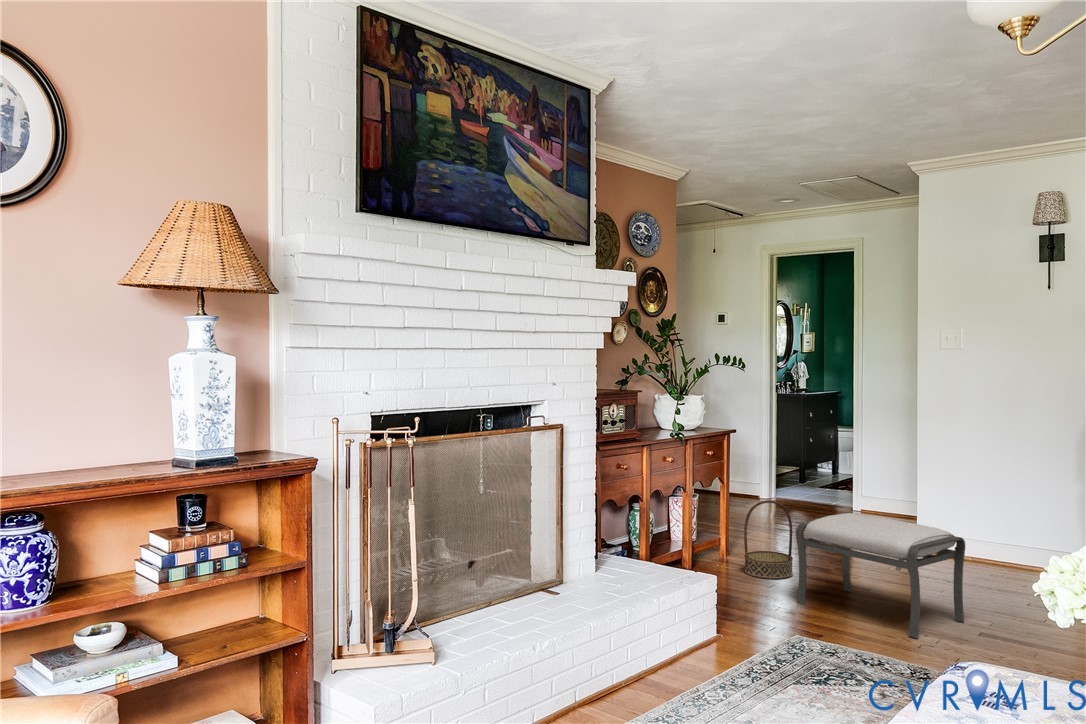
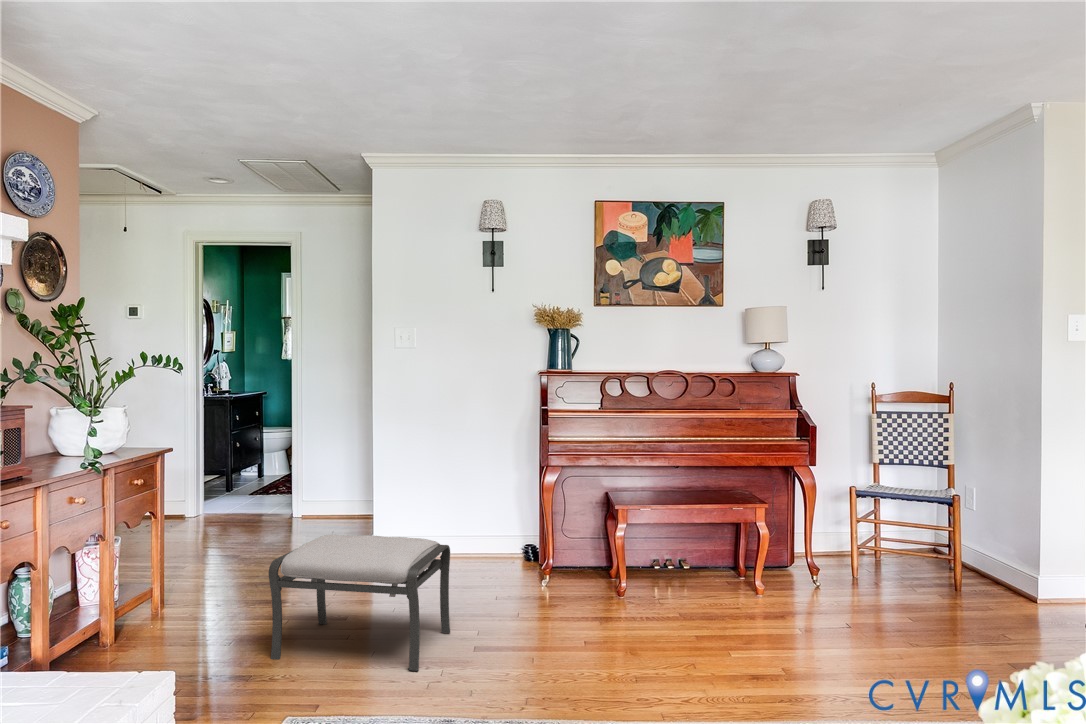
basket: present [744,500,793,579] -> none [191,532,254,632]

